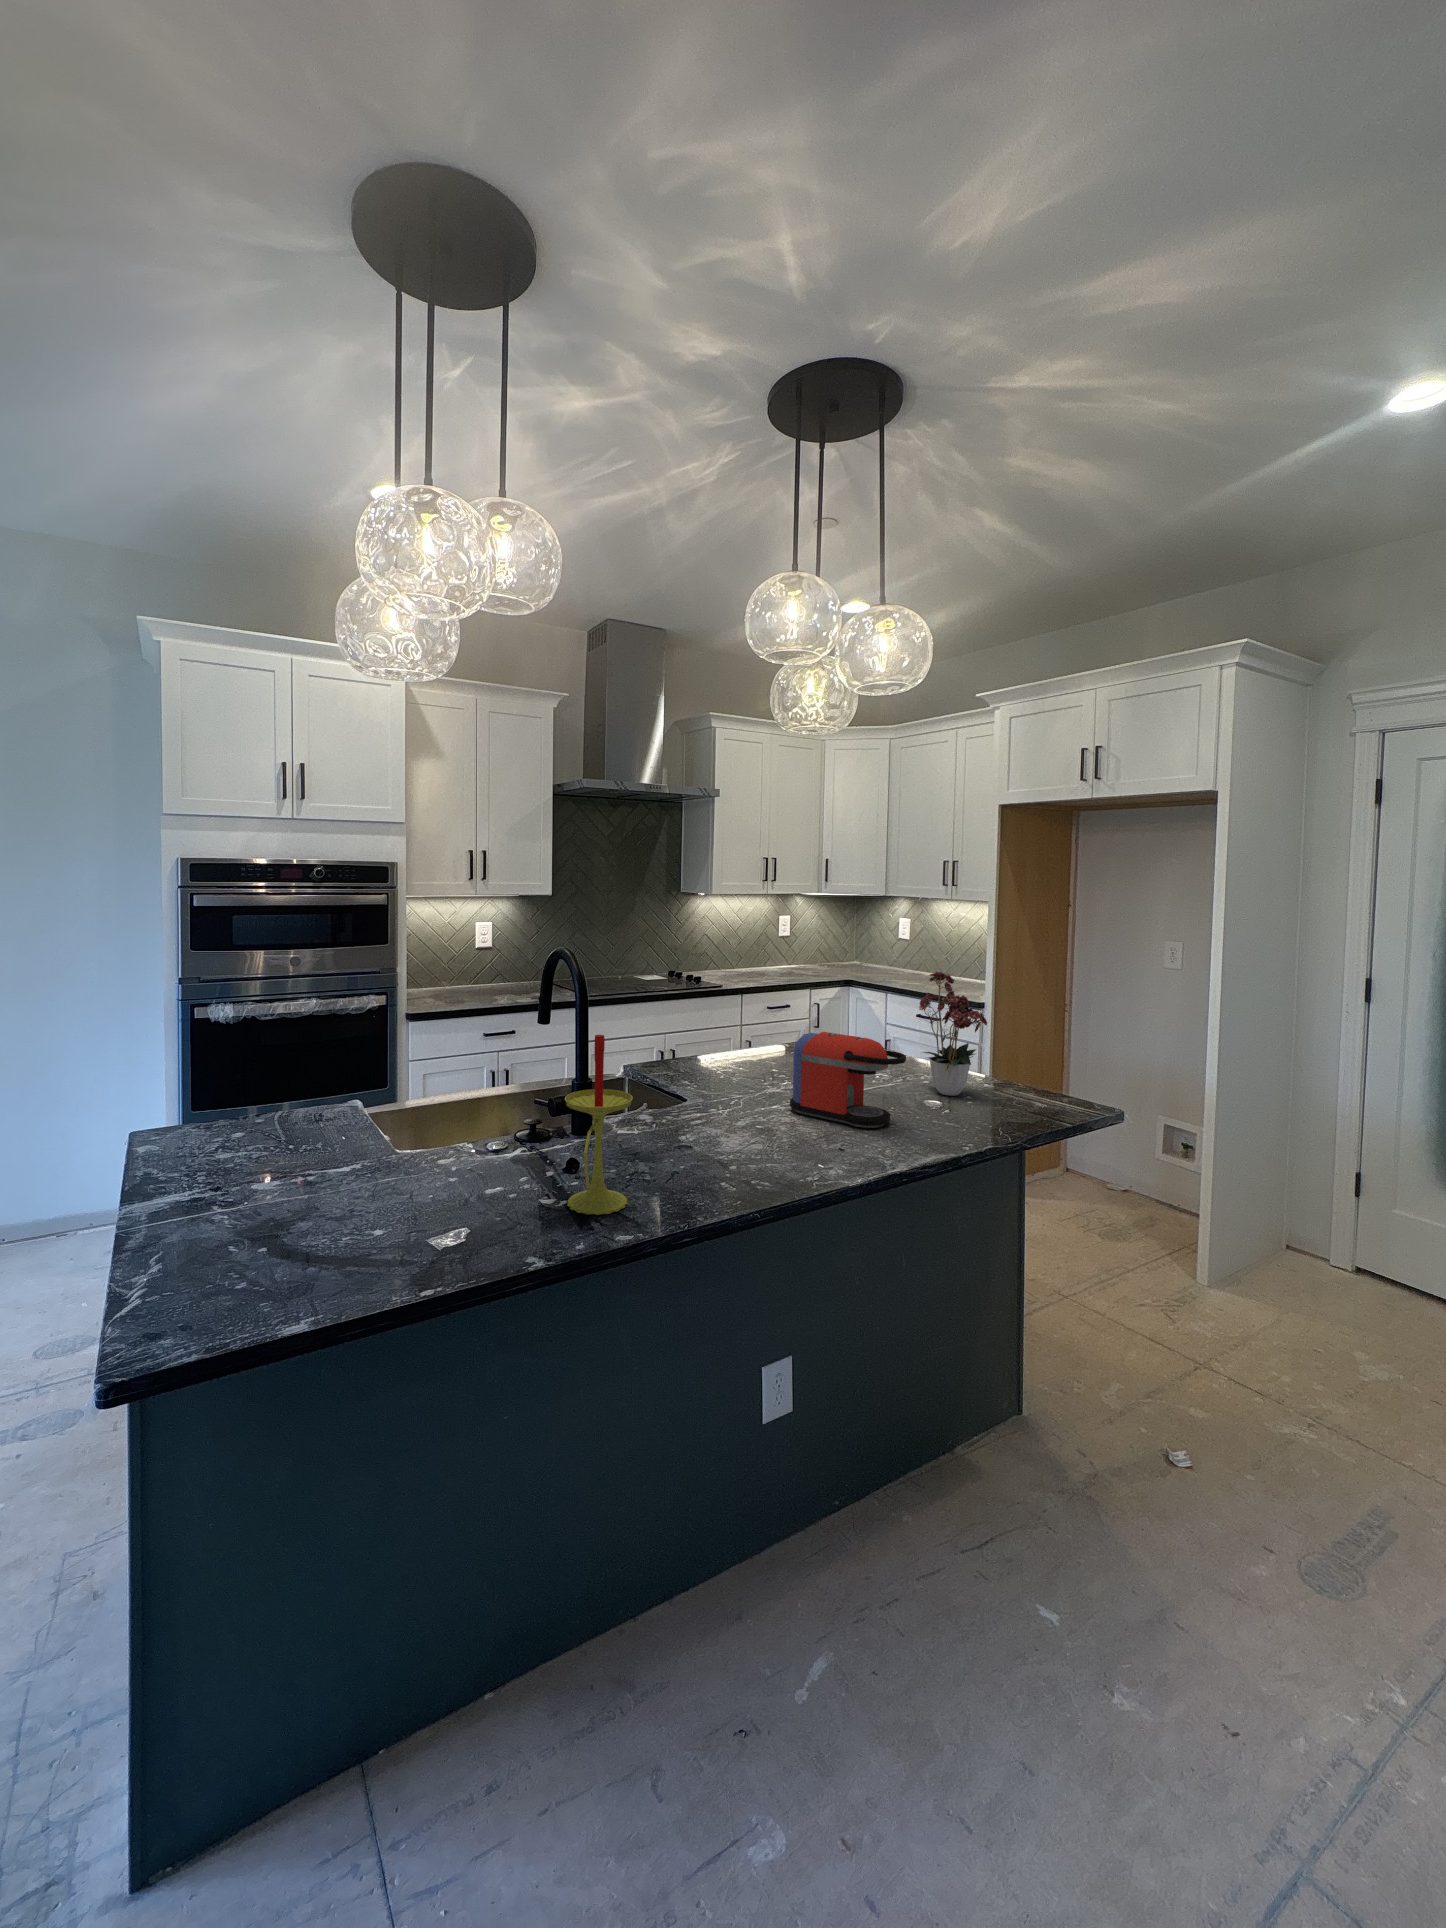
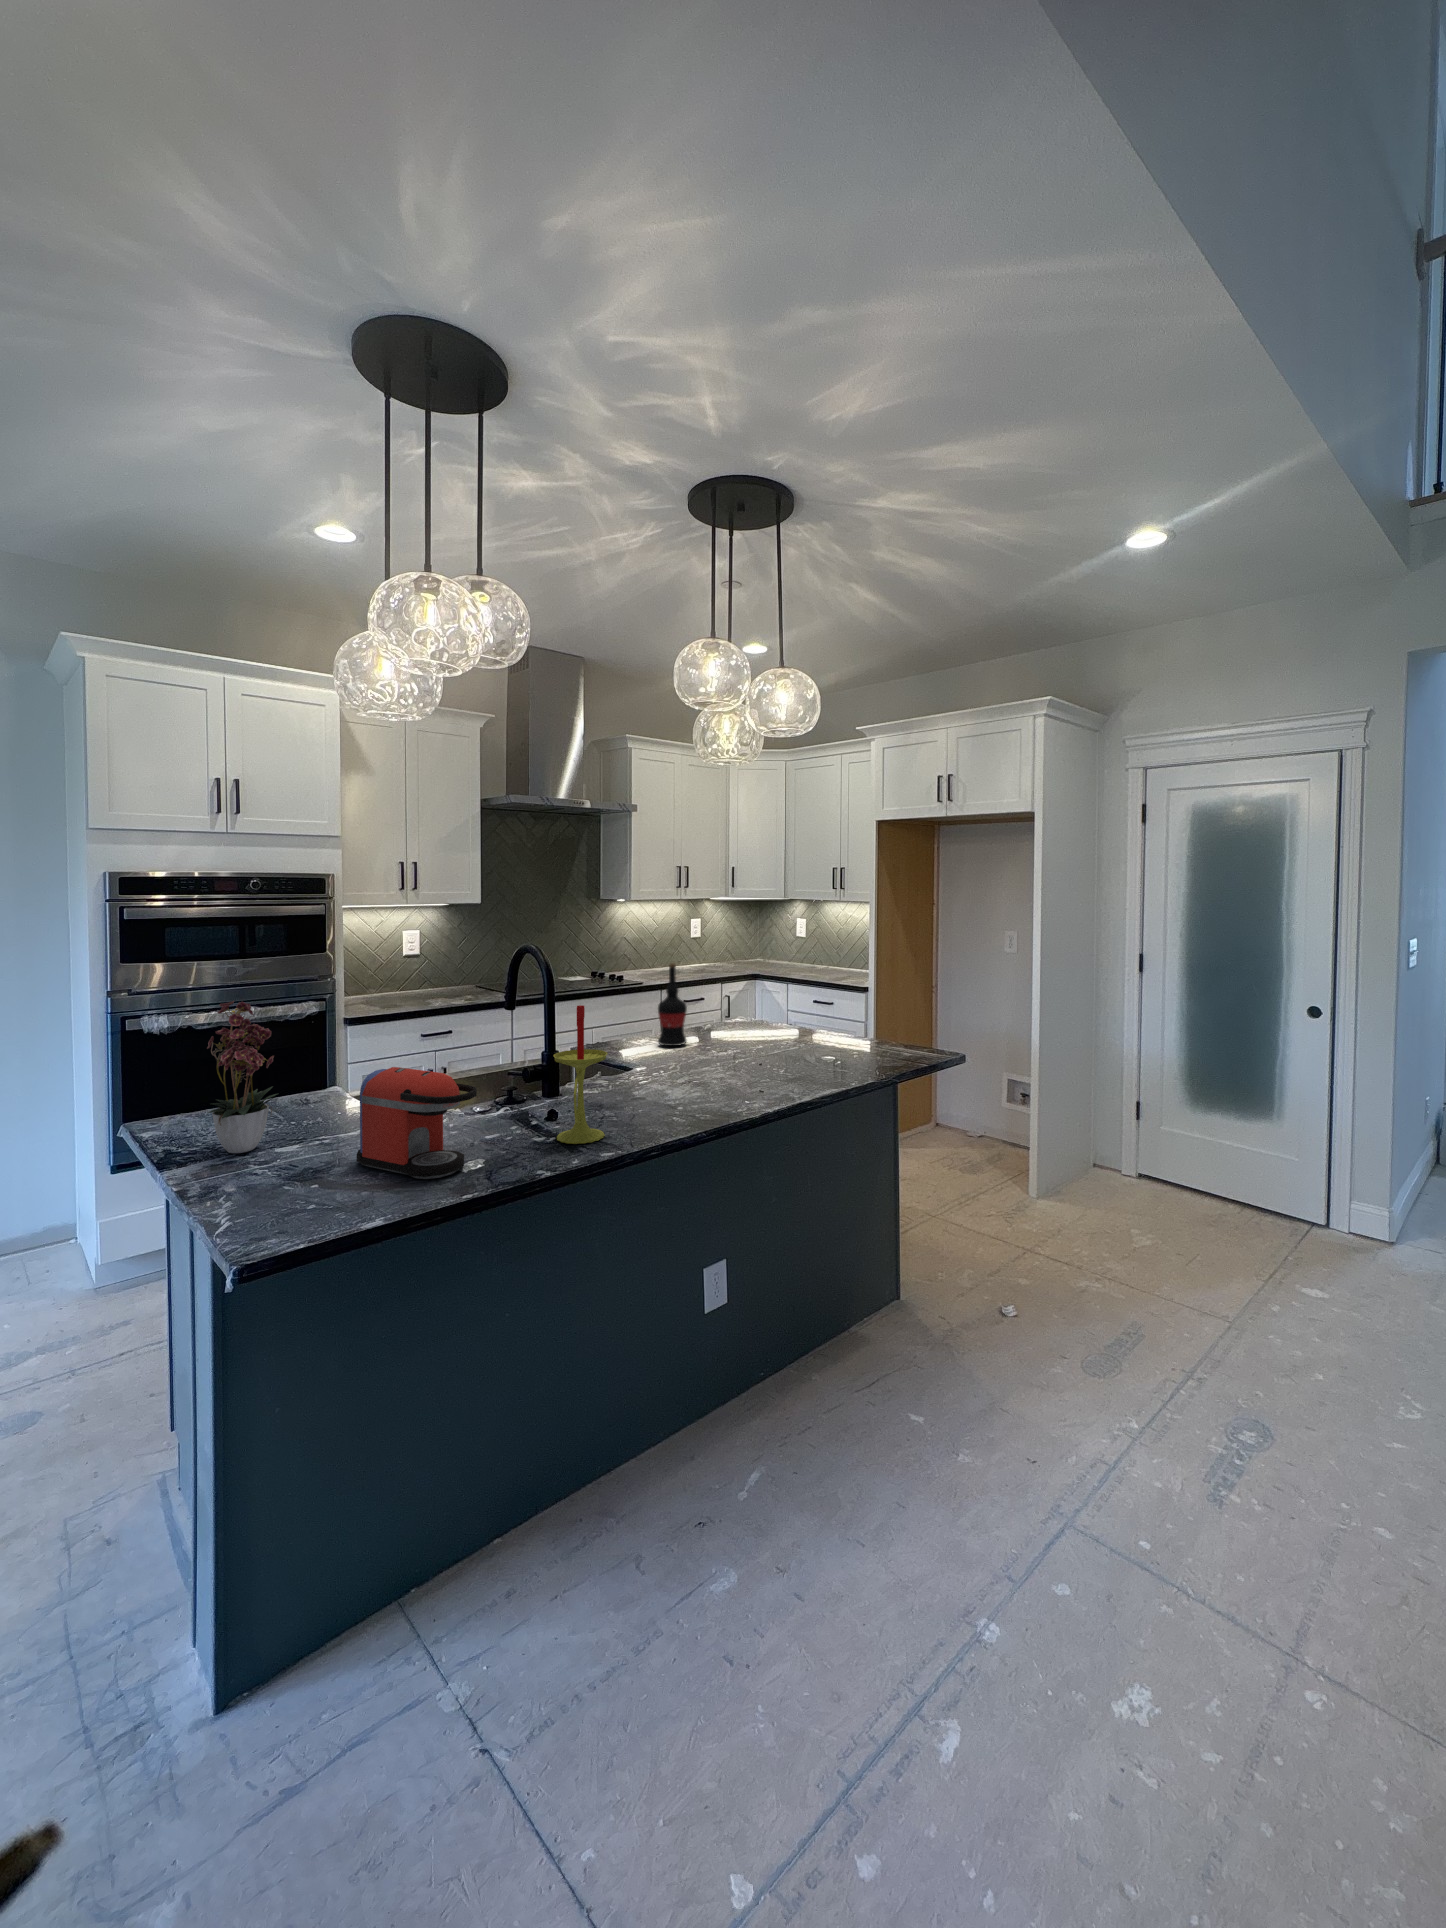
flower arrangement: present [919,971,987,1096] -> present [207,1001,277,1153]
wine bottle: none [722,973,757,1072] -> present [658,963,687,1046]
coffee maker: present [790,1032,906,1128] -> present [357,1067,477,1179]

